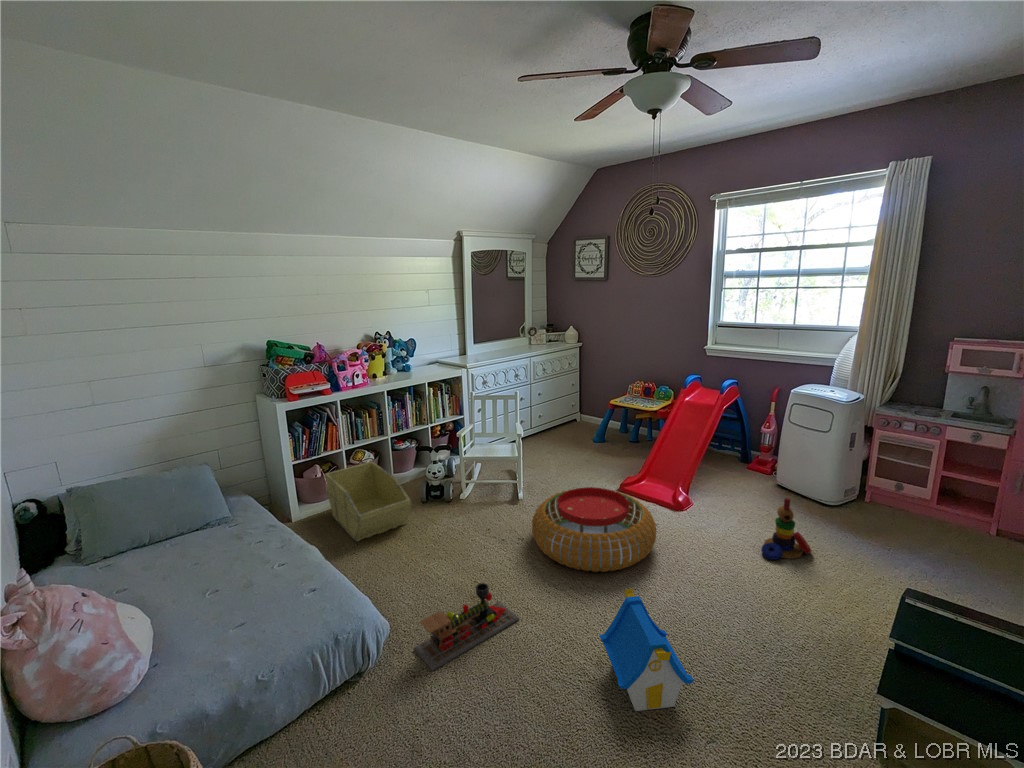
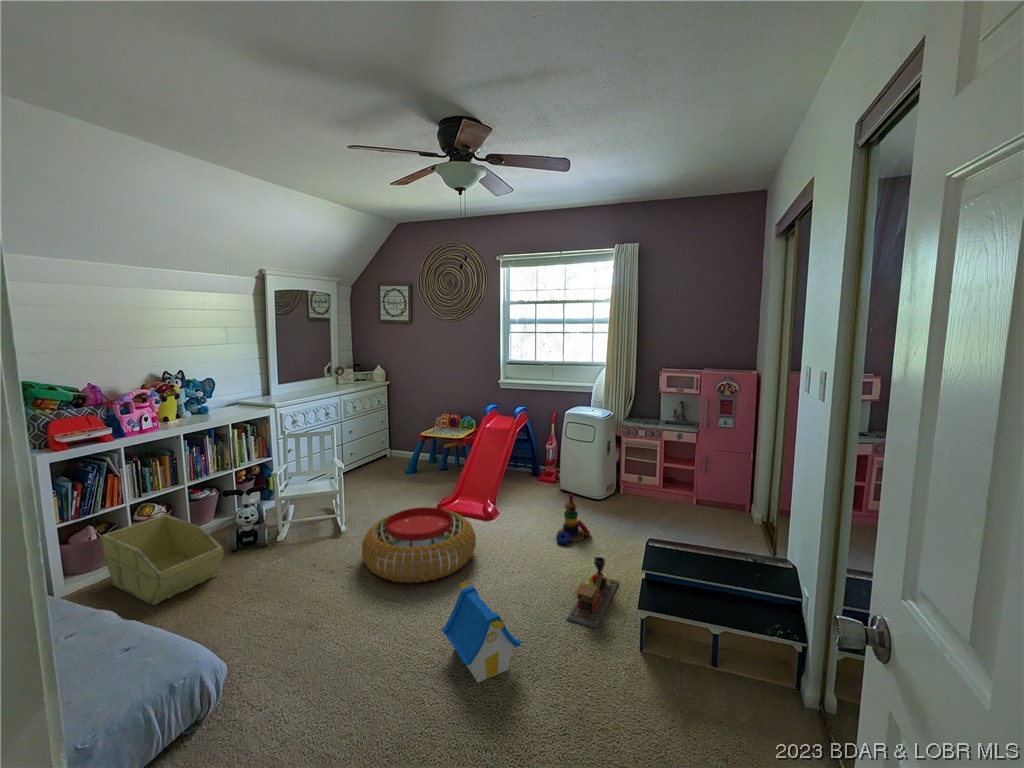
toy train: present [414,583,519,671] -> present [567,557,619,628]

